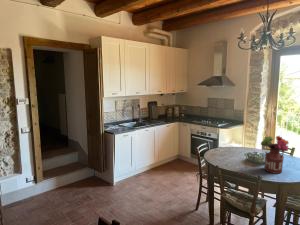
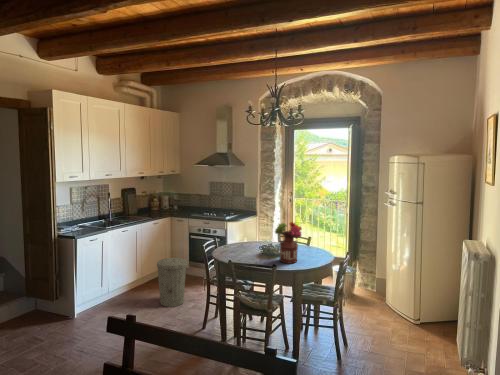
trash can: none [166,152,188,187] -> present [157,258,187,307]

